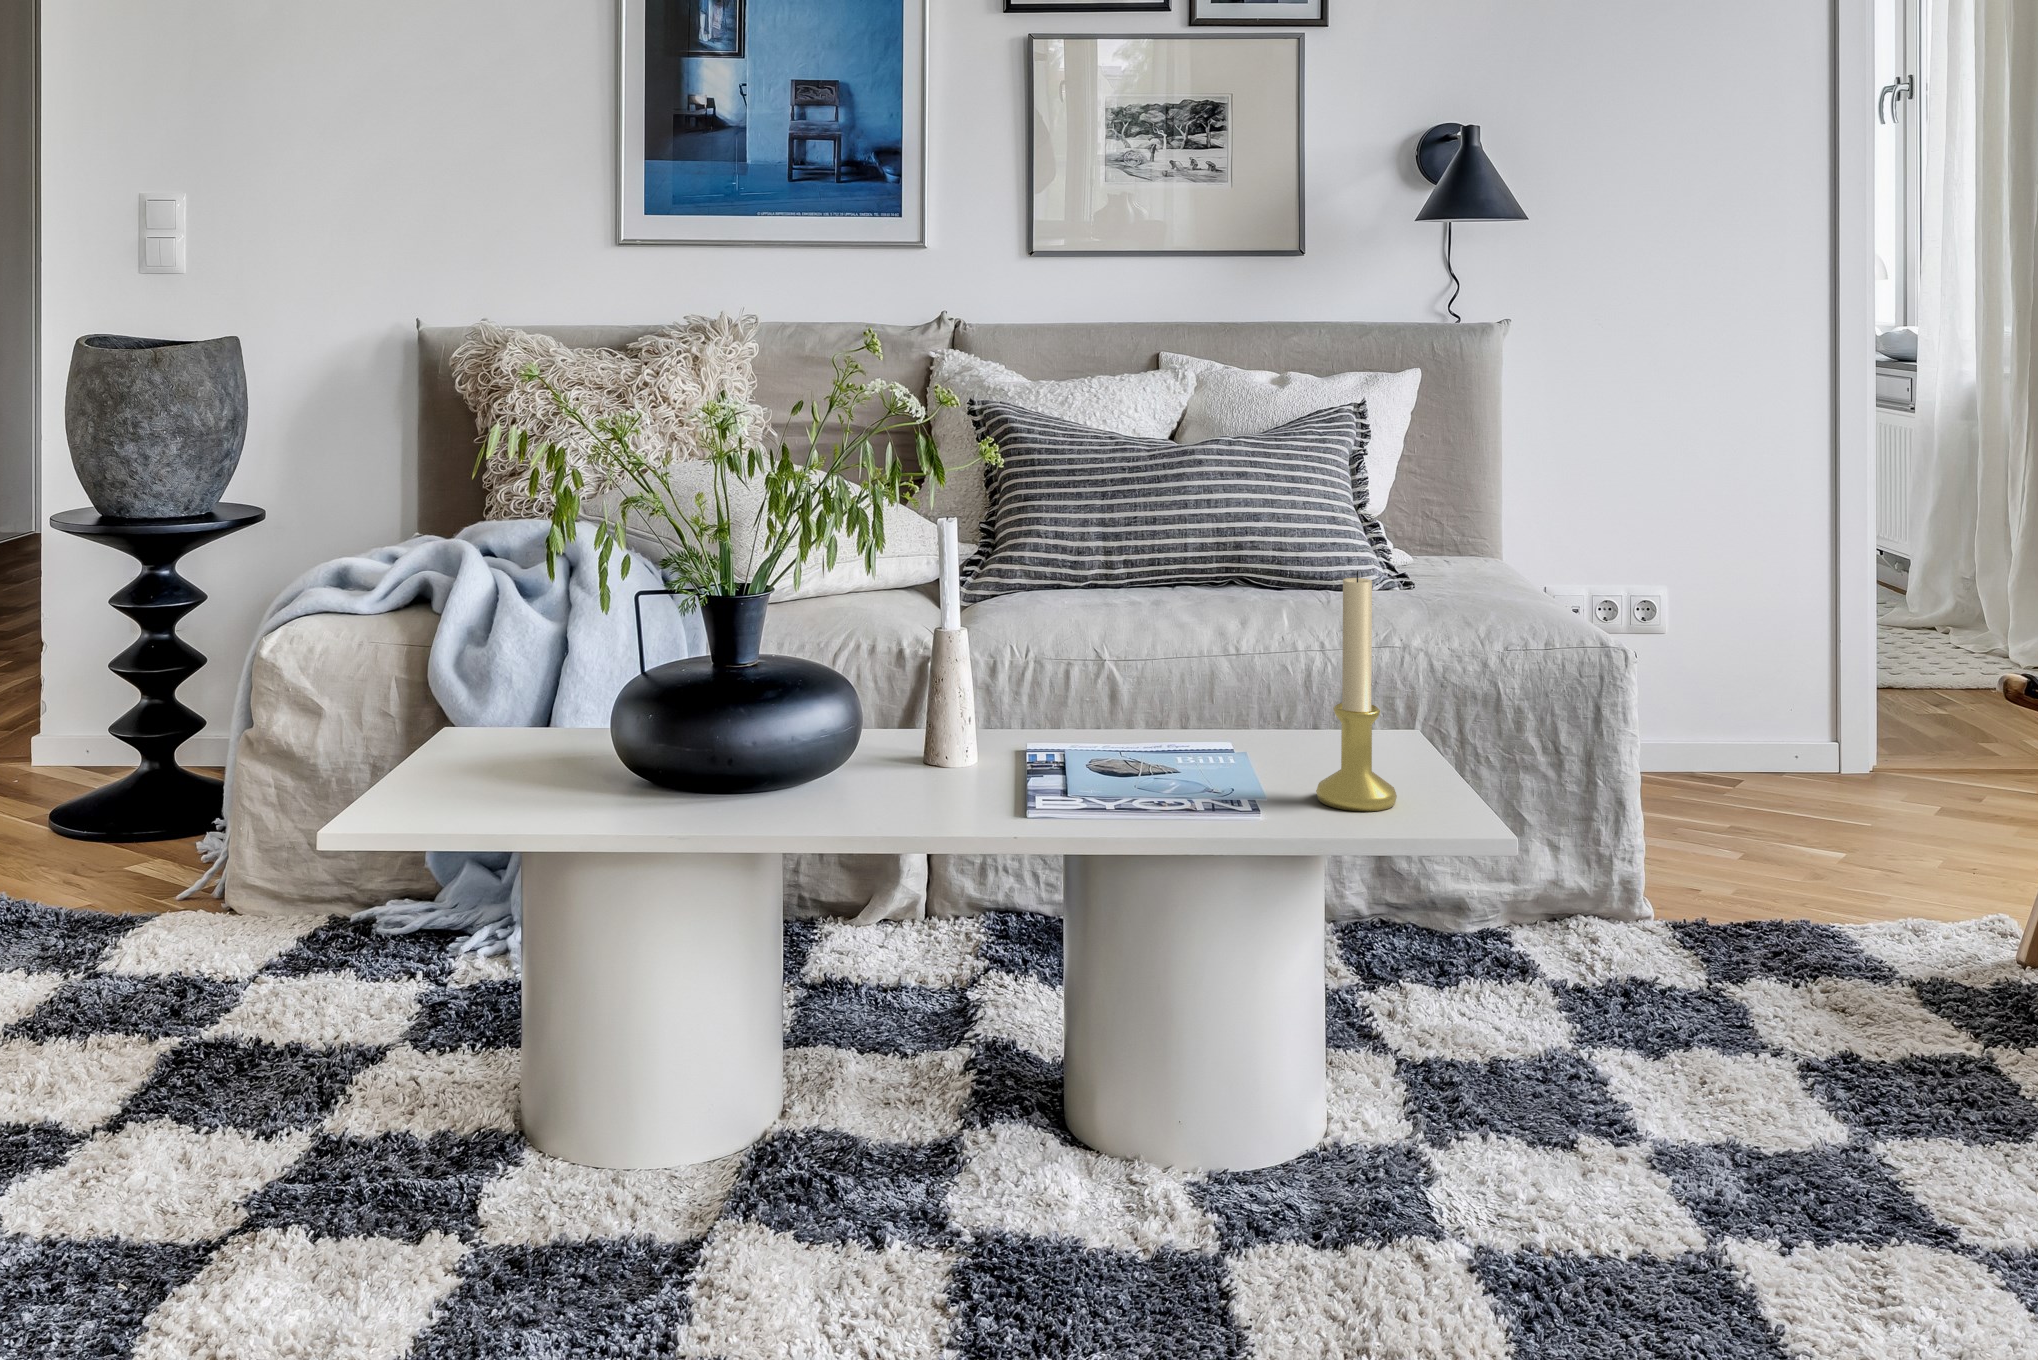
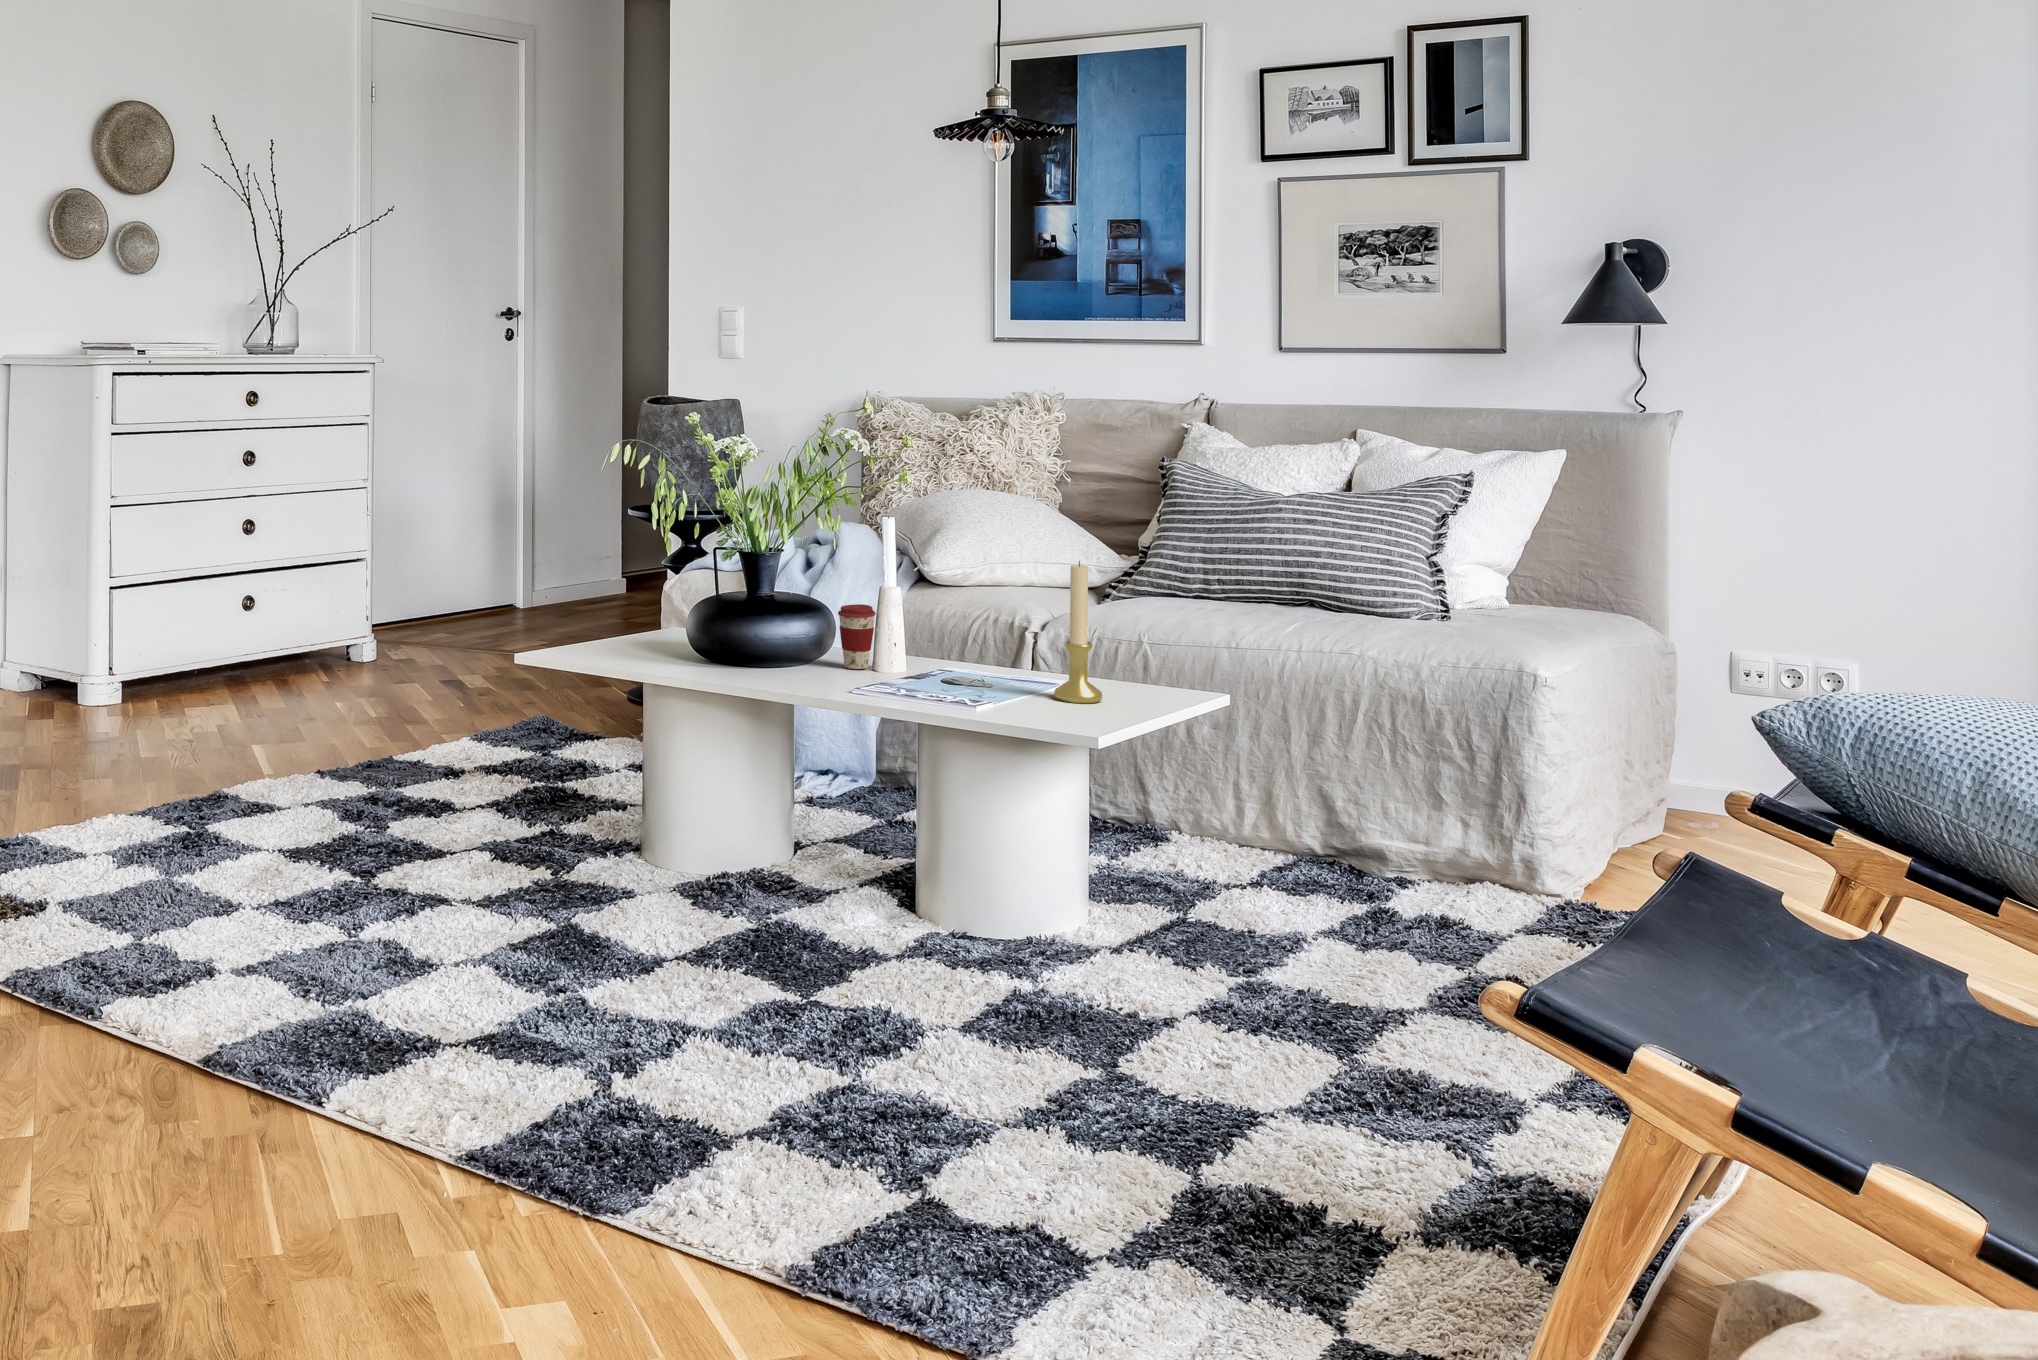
coffee cup: none [896,687,964,809] -> present [838,604,876,669]

